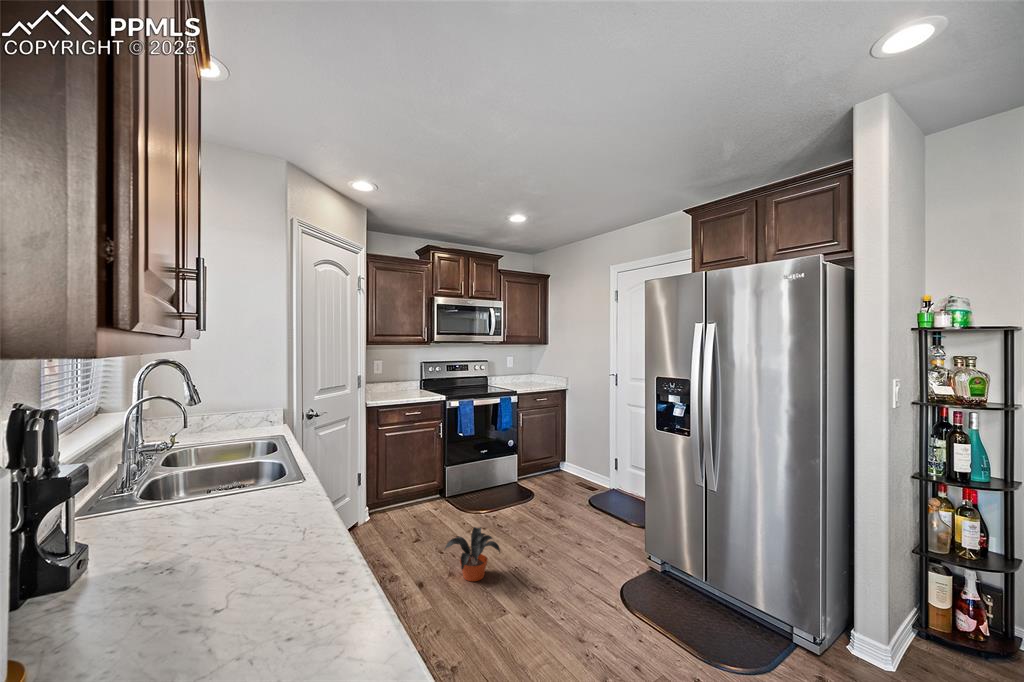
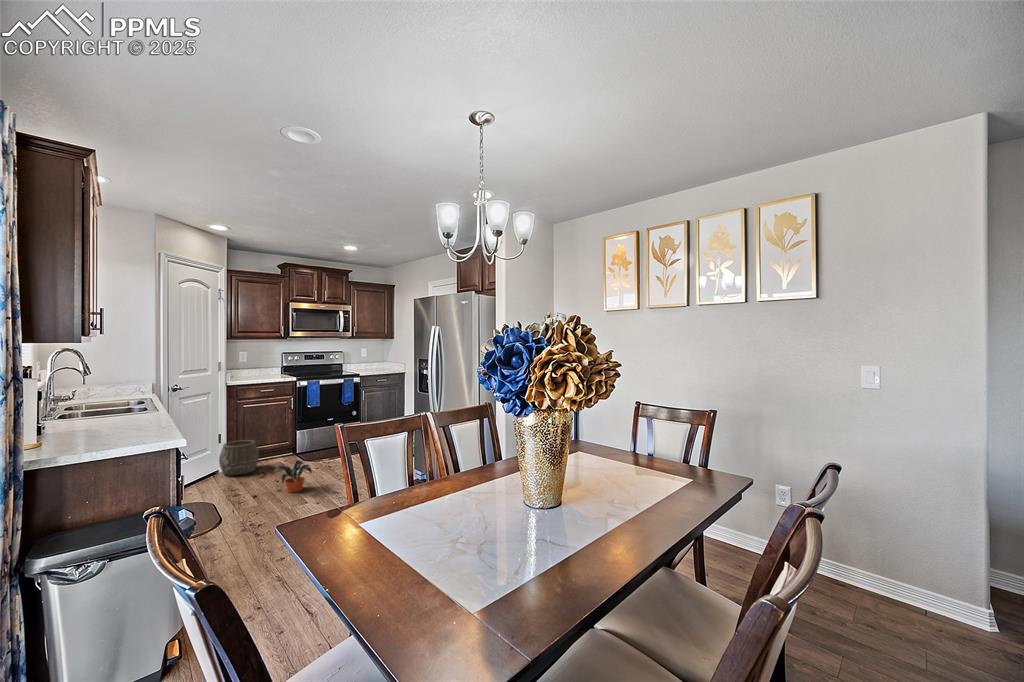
woven basket: none [359,482,408,535] -> present [219,440,259,475]

